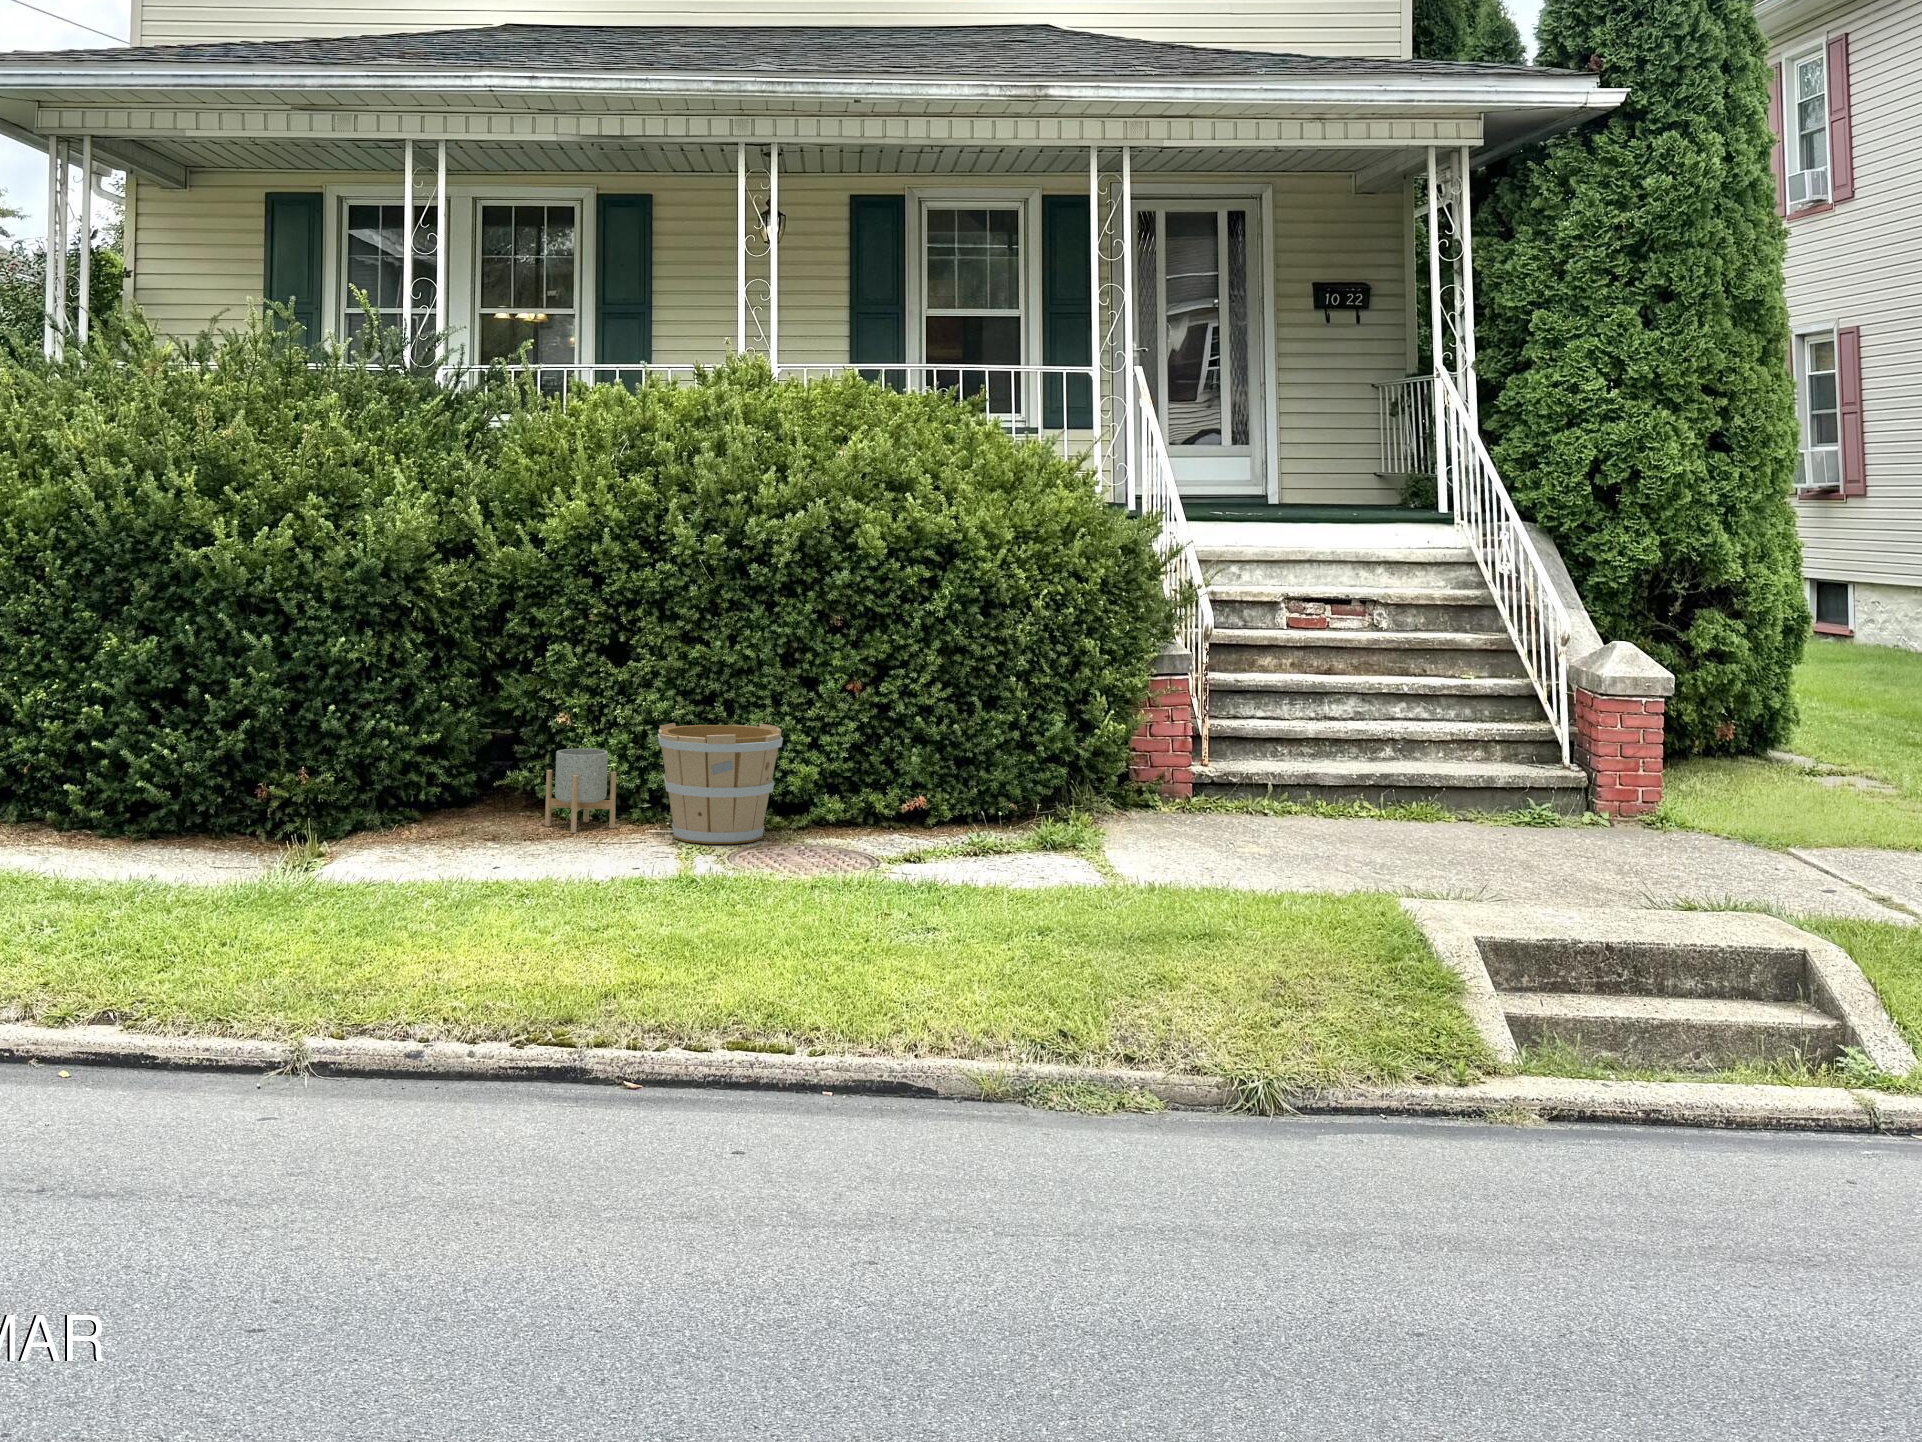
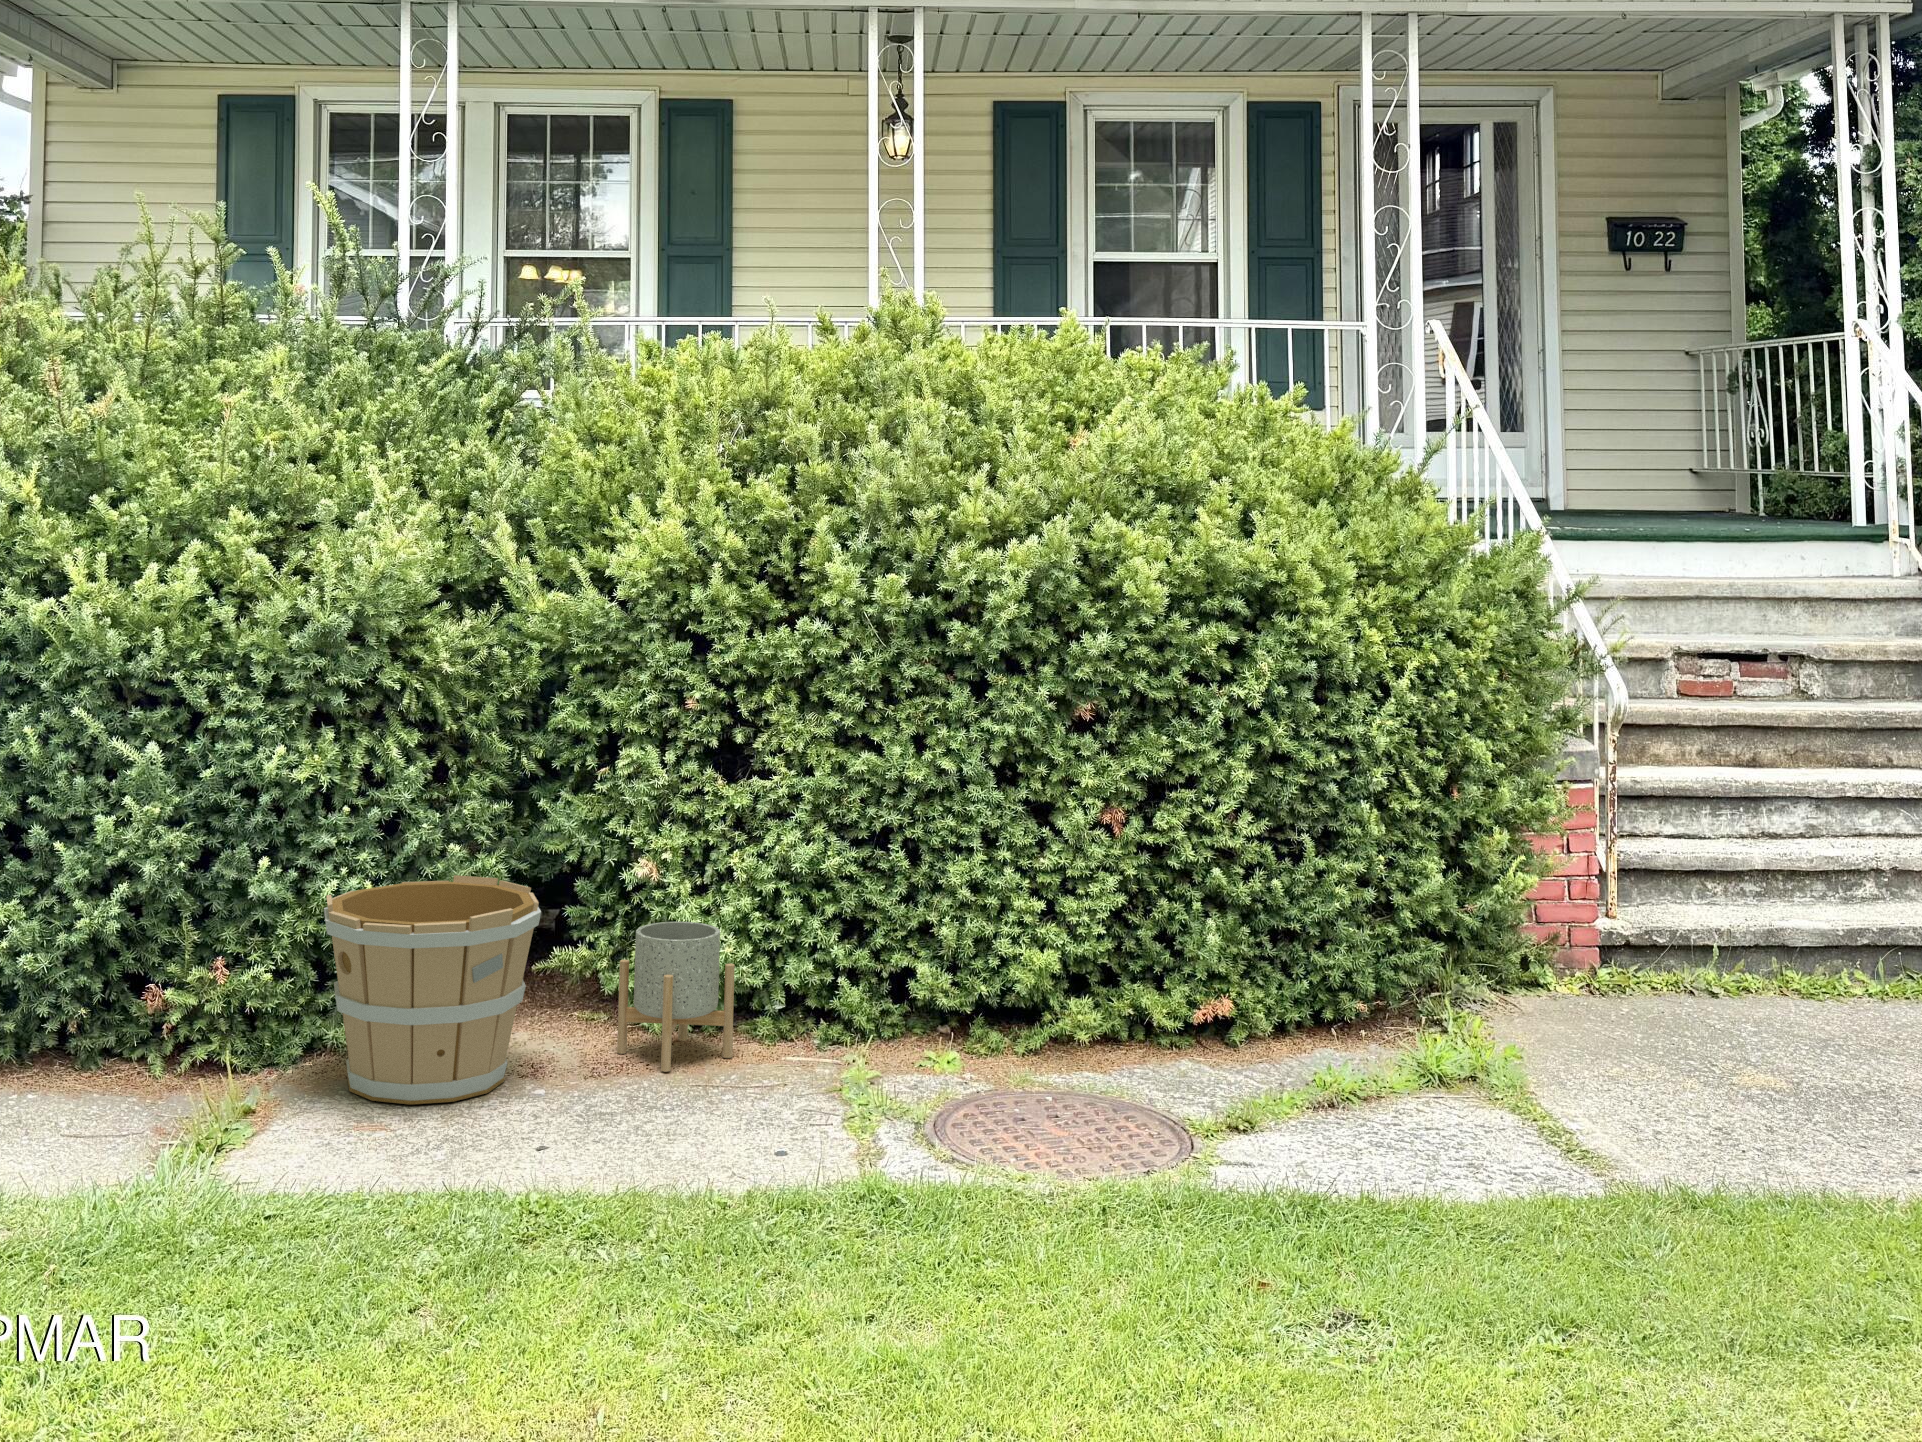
wooden bucket: present [658,723,783,844] -> present [324,875,541,1104]

